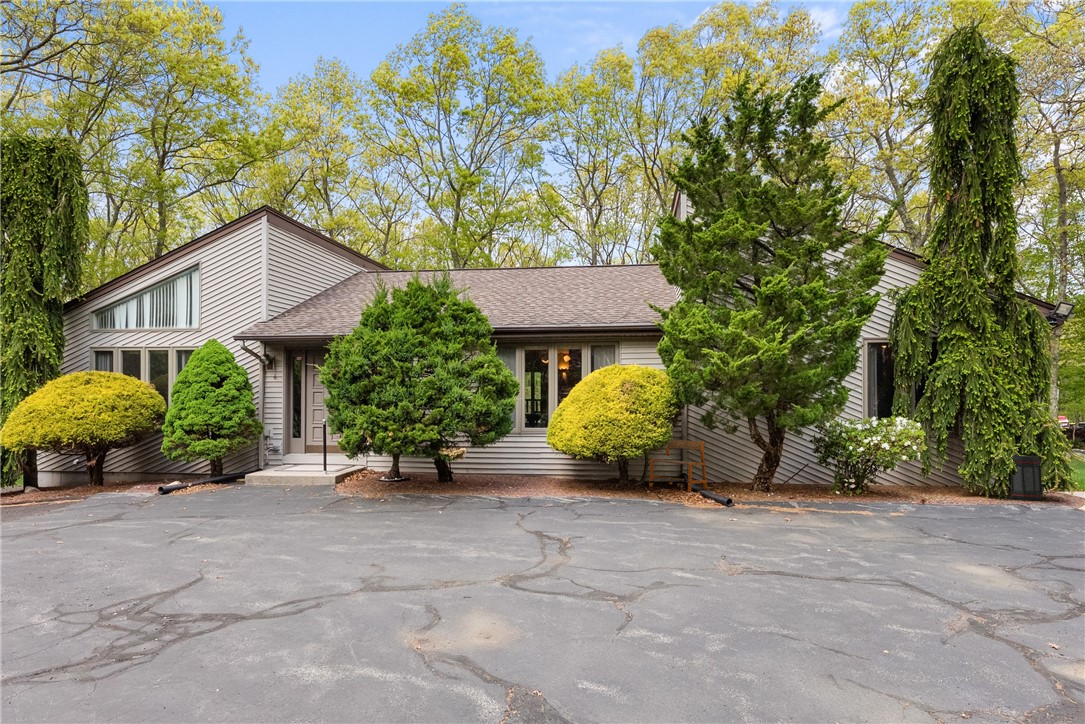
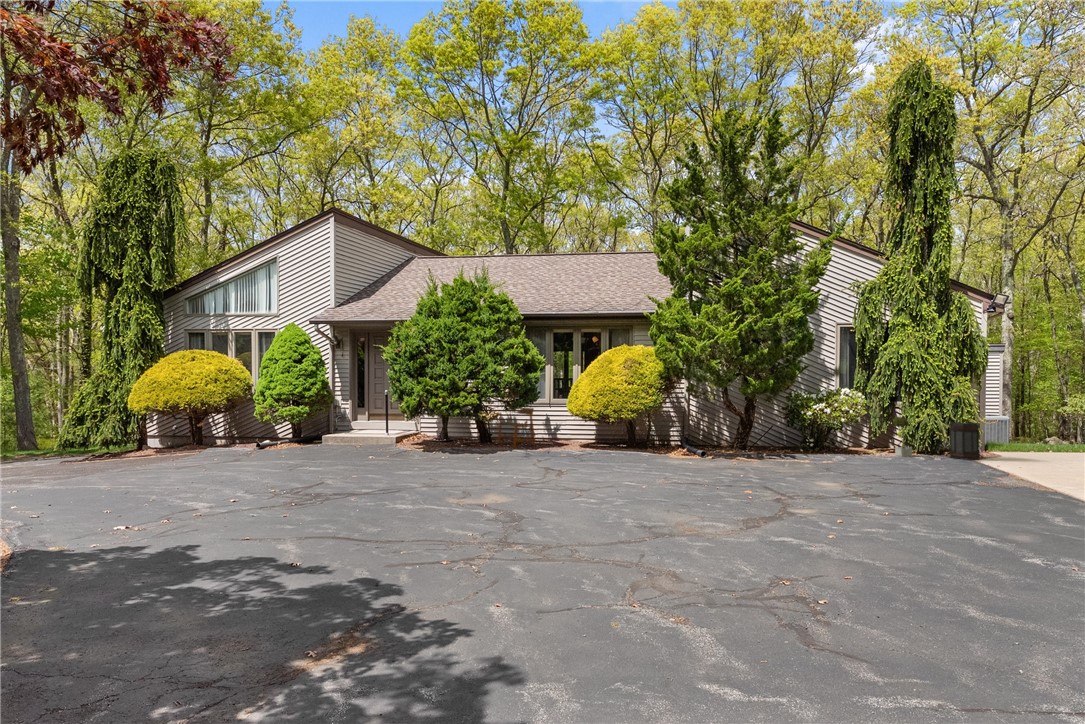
bench: present [649,440,707,492] -> present [498,408,535,447]
potted tree: none [933,447,960,497] -> present [893,416,912,457]

